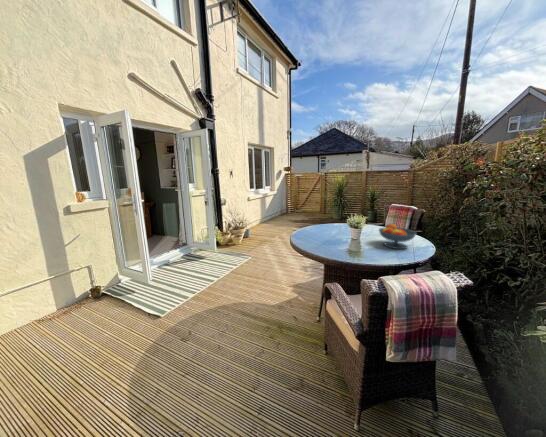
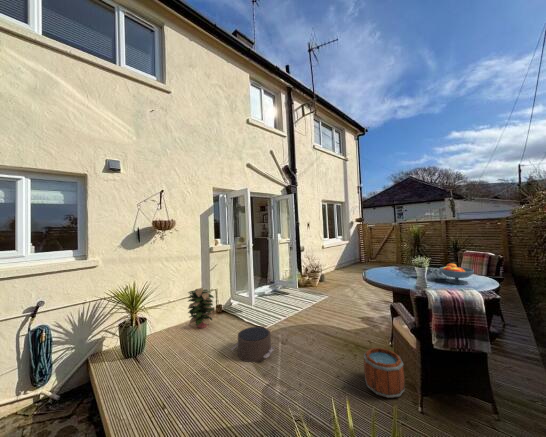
decorative plant: none [23,267,85,328] -> present [188,288,214,328]
pouf: none [93,322,168,382] -> present [231,327,274,362]
bucket: none [288,341,338,412] -> present [364,348,405,398]

